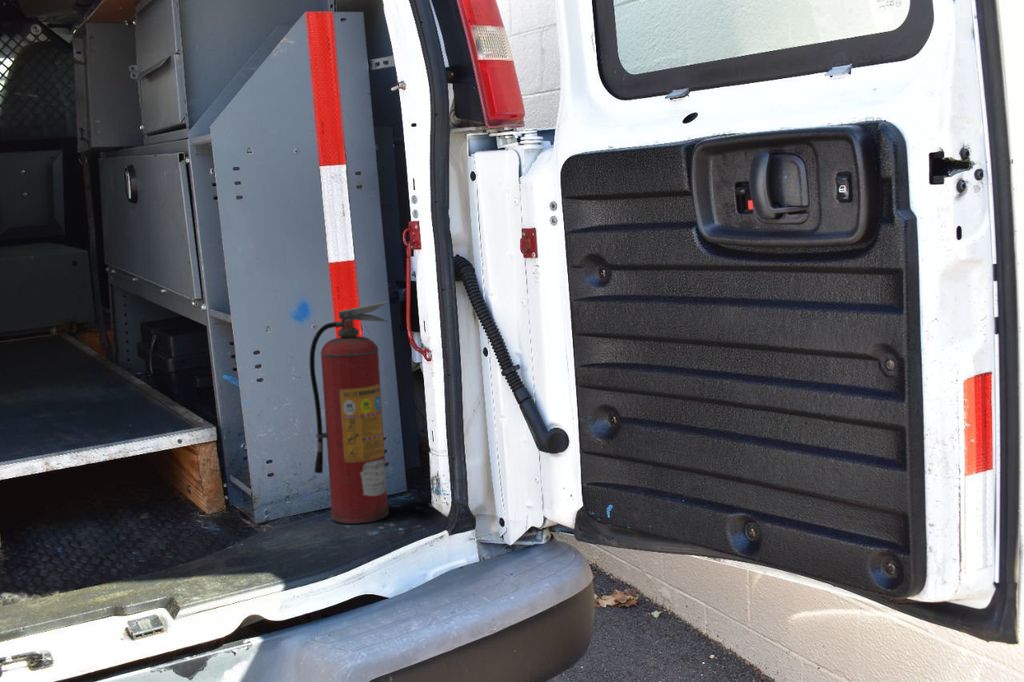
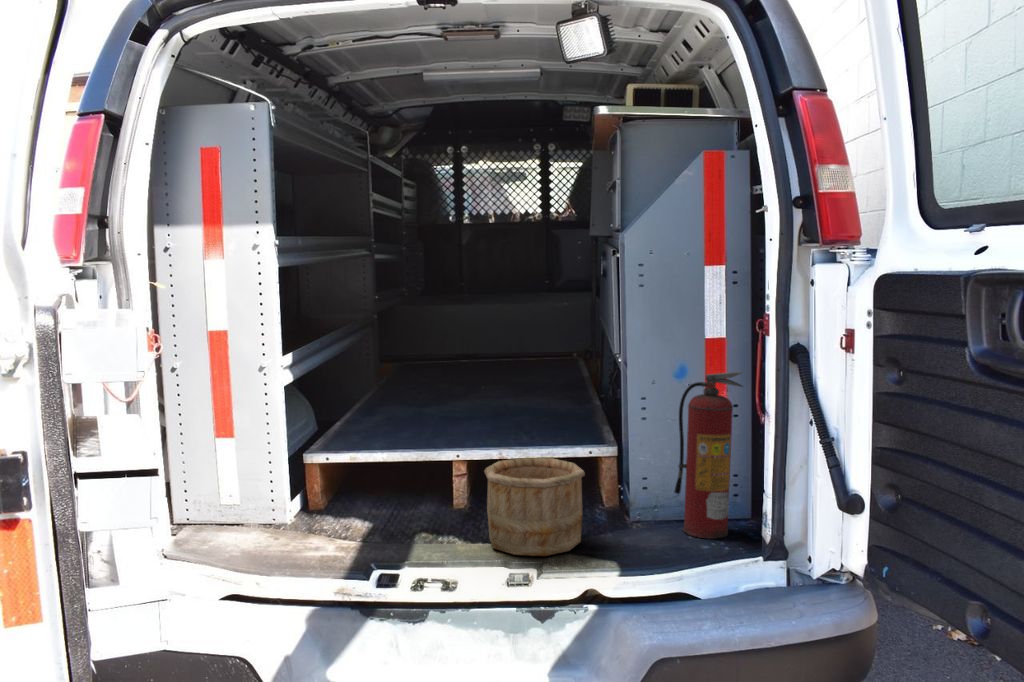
wooden bucket: none [49,455,207,598] -> present [484,458,585,556]

